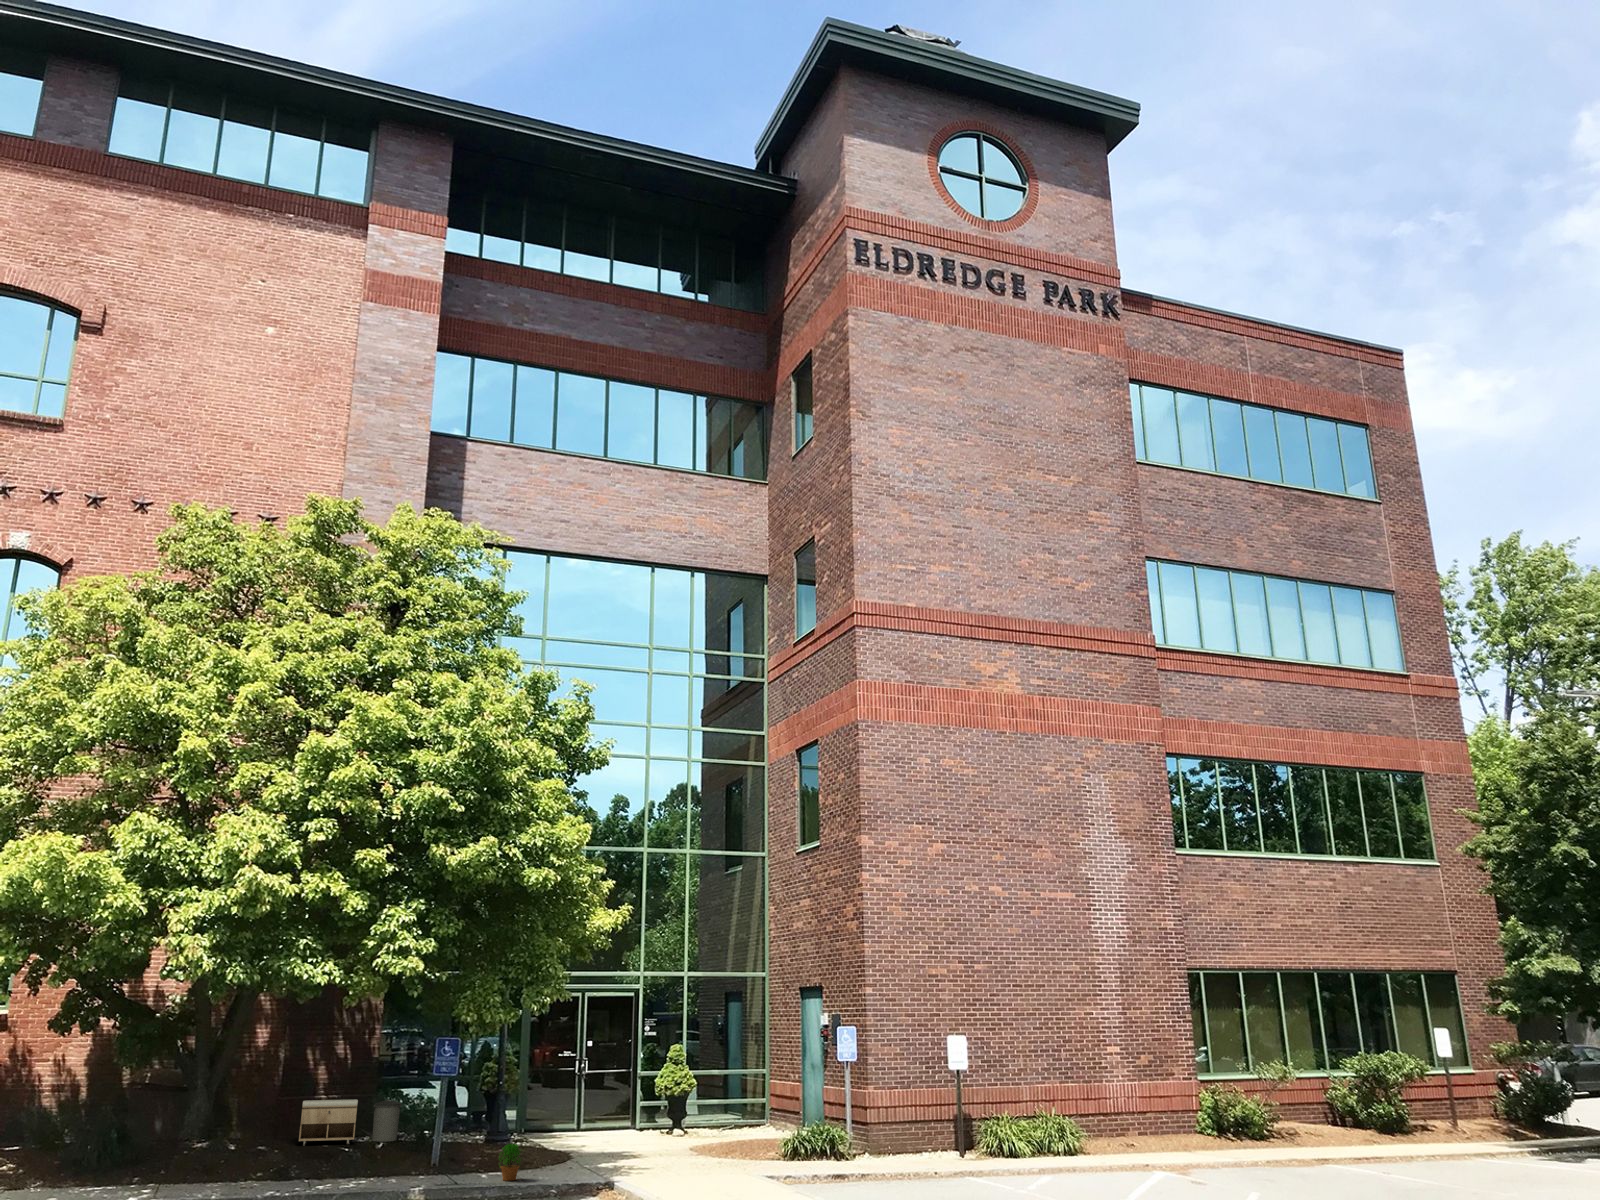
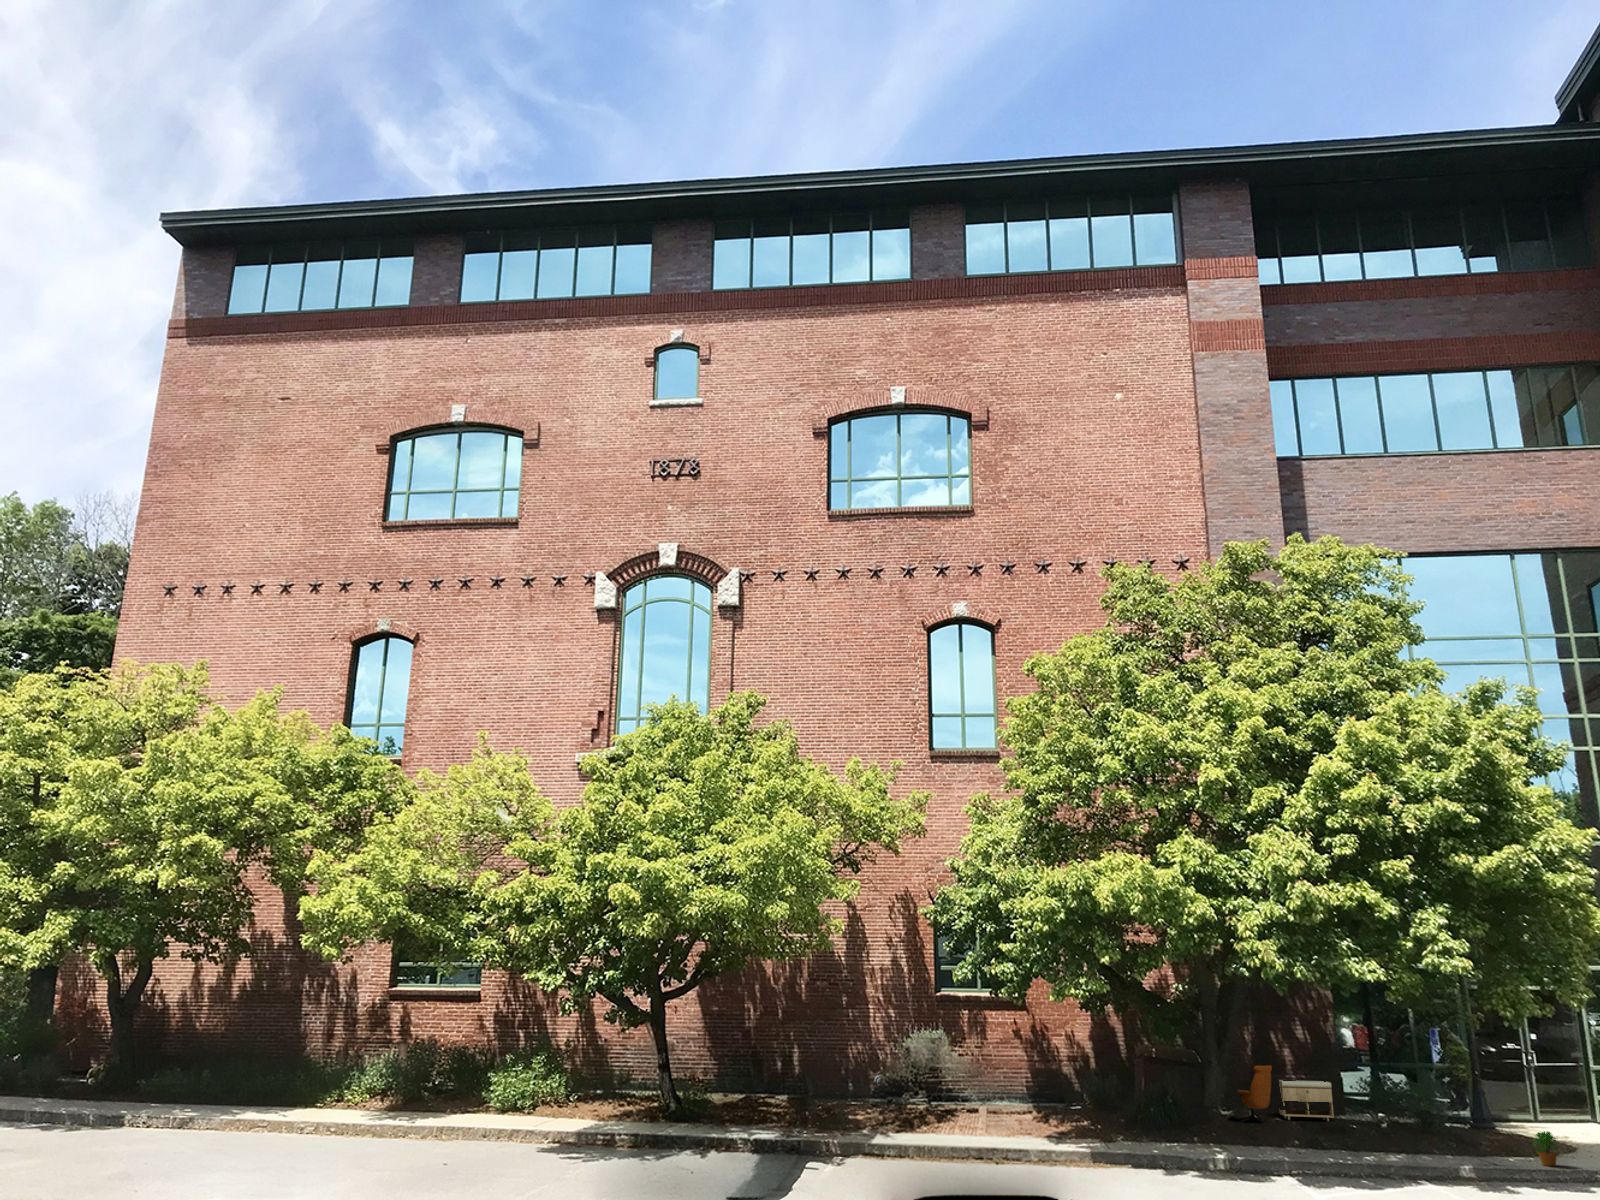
lounge chair: none [219,1085,287,1152] -> present [1230,1065,1272,1123]
trash can: present [372,1100,402,1142] -> none [1341,1083,1369,1121]

